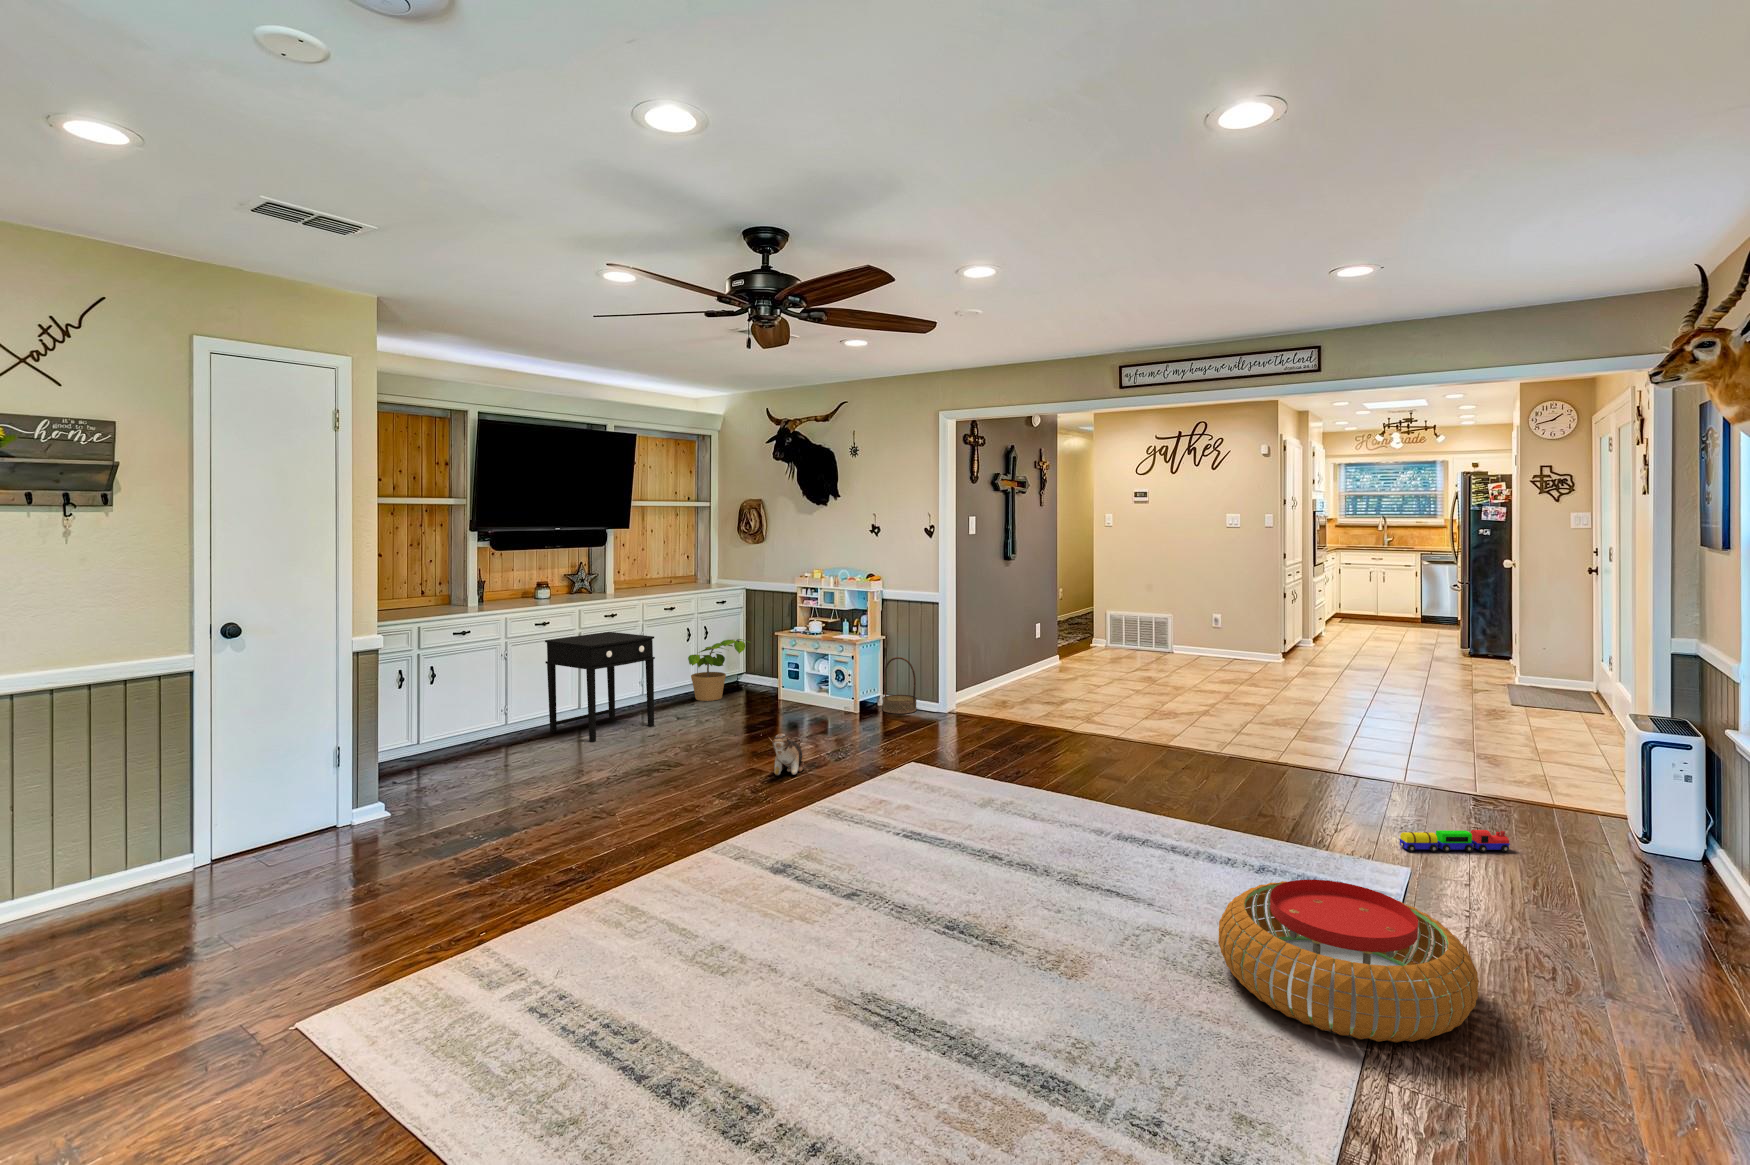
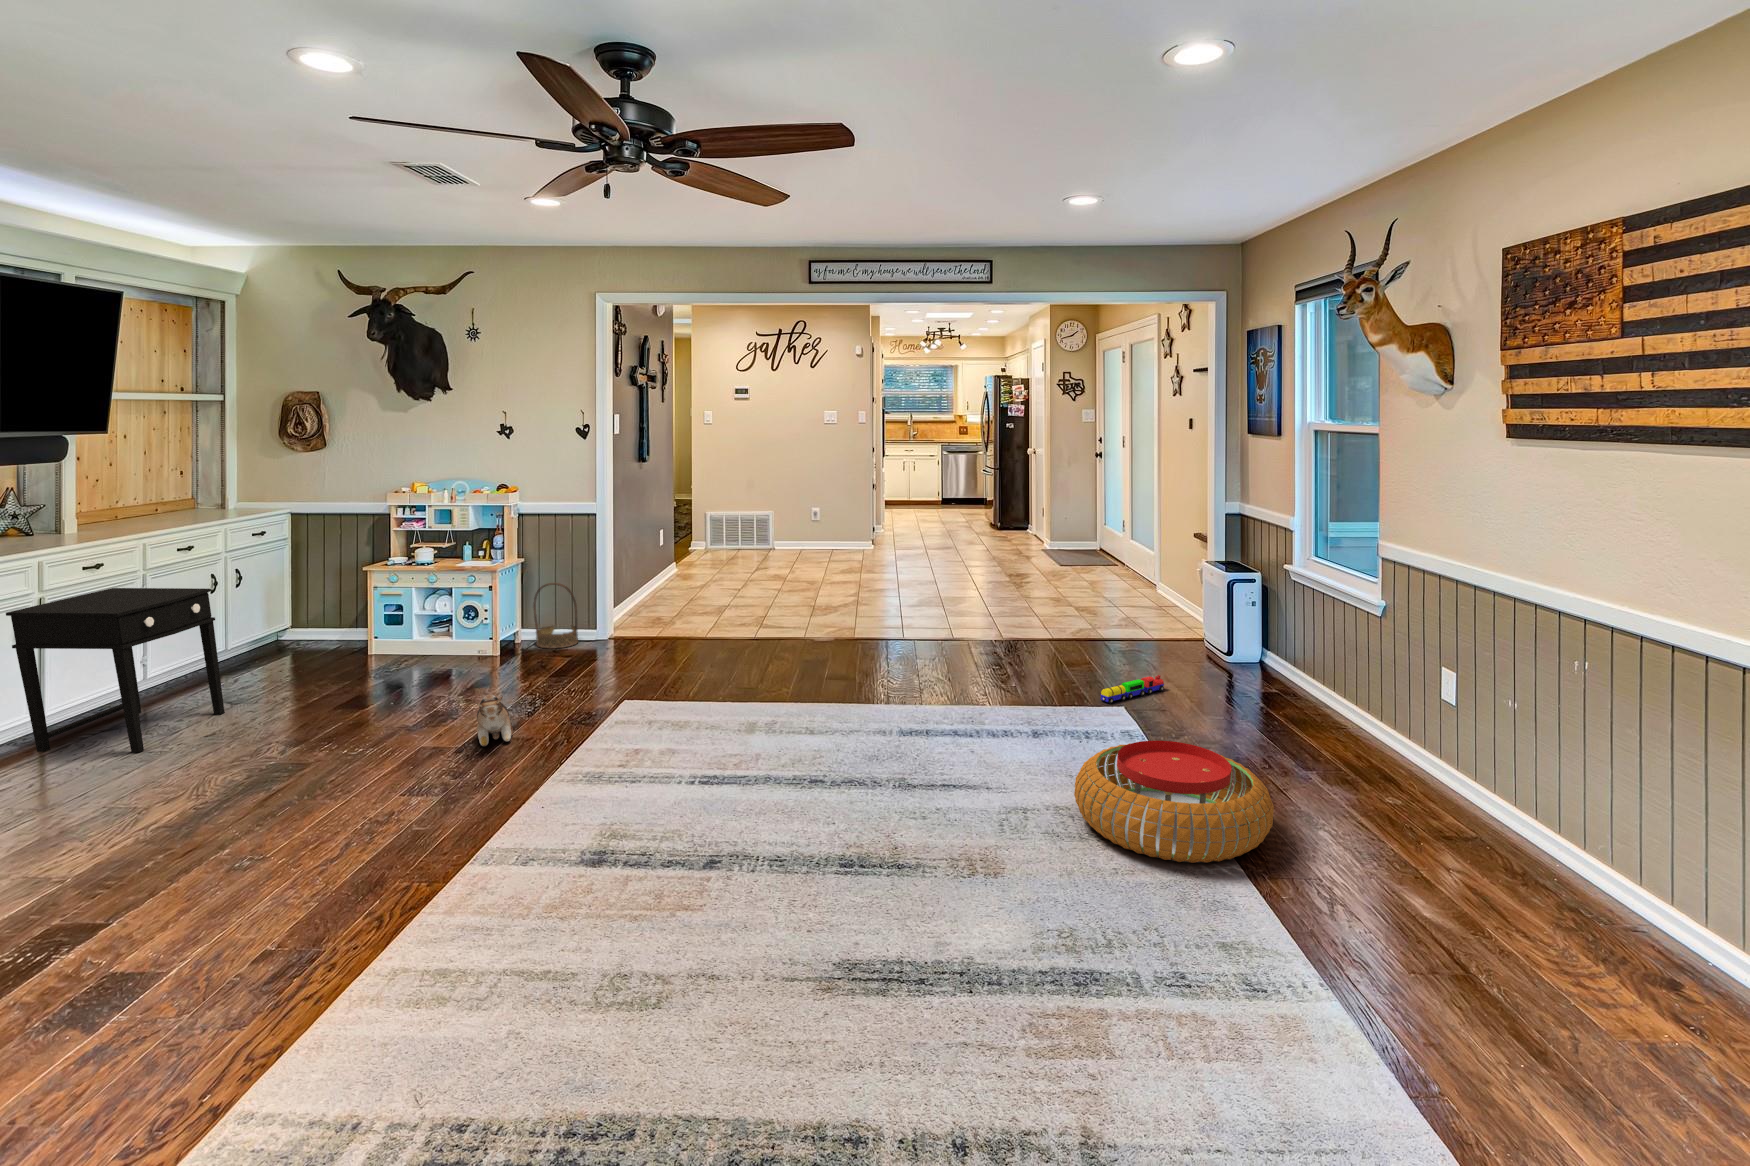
potted plant: present [688,639,746,701] -> none [241,579,339,667]

